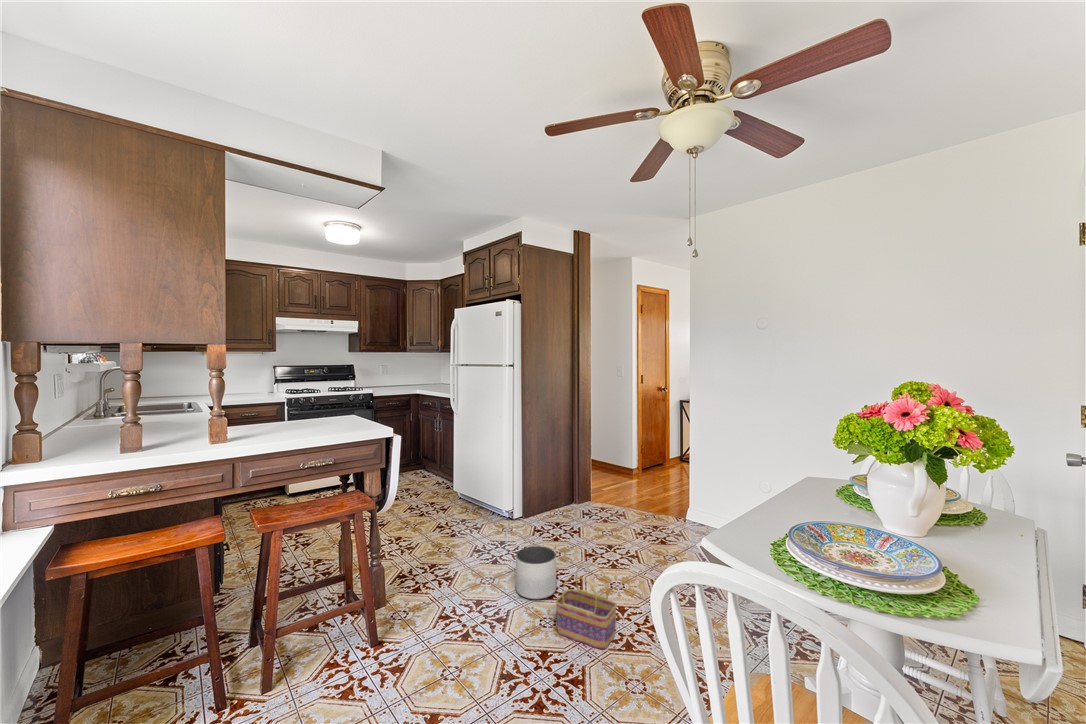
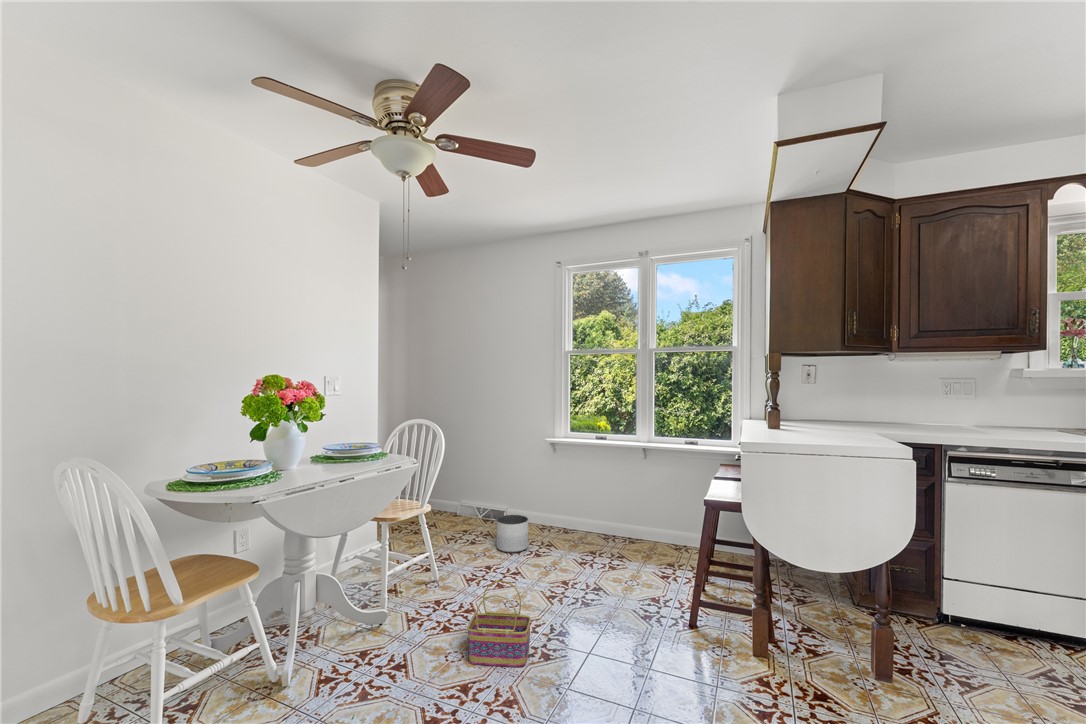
planter: present [516,546,556,600] -> present [496,515,529,553]

